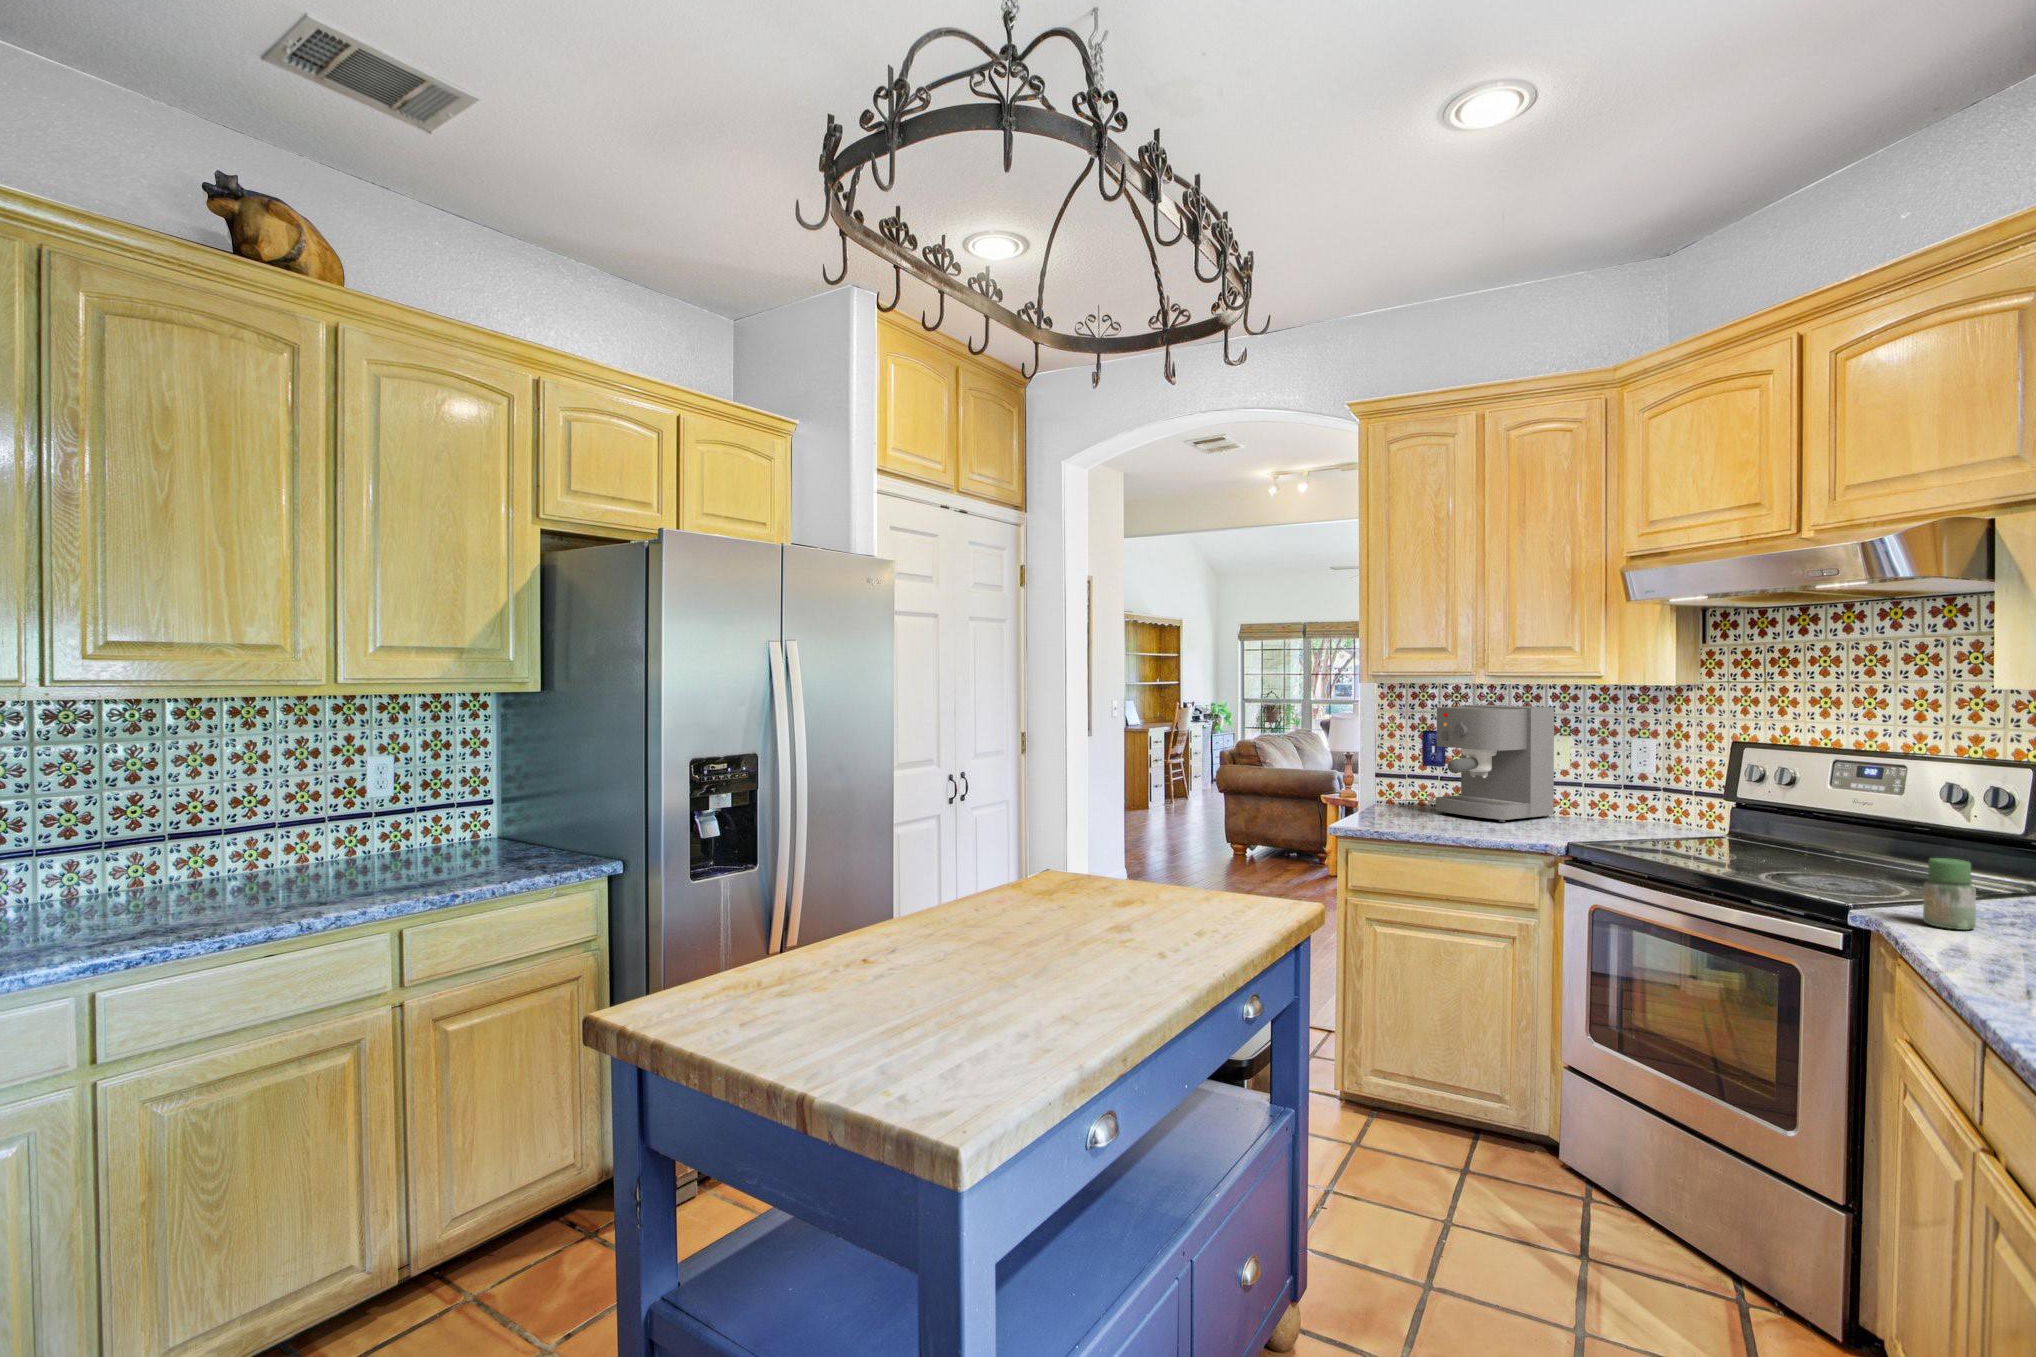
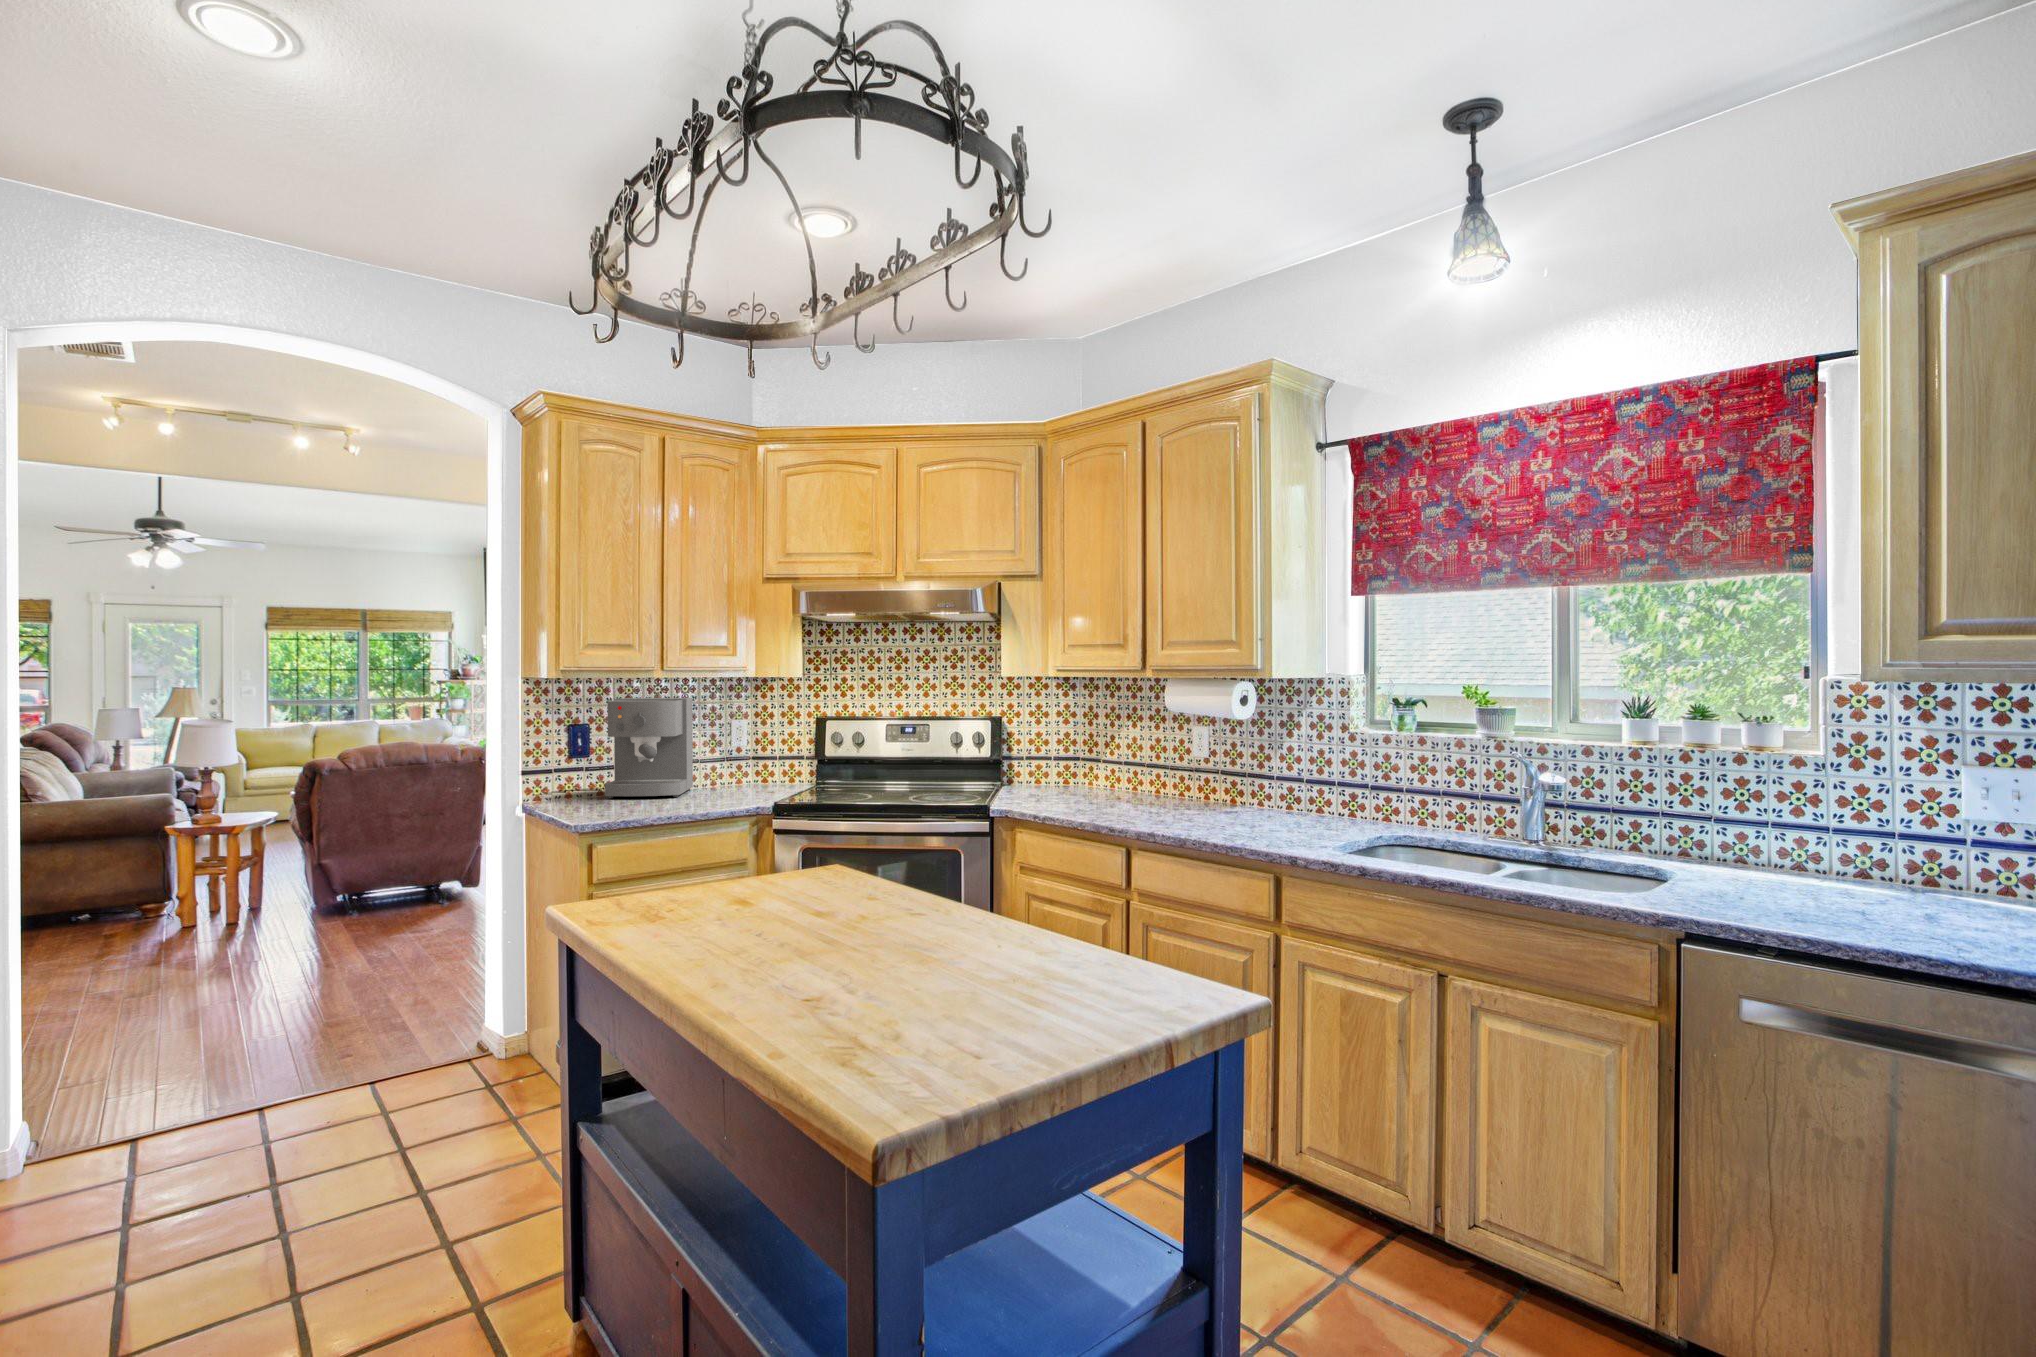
jar: present [1923,858,1976,930] -> none [1030,771,1052,809]

